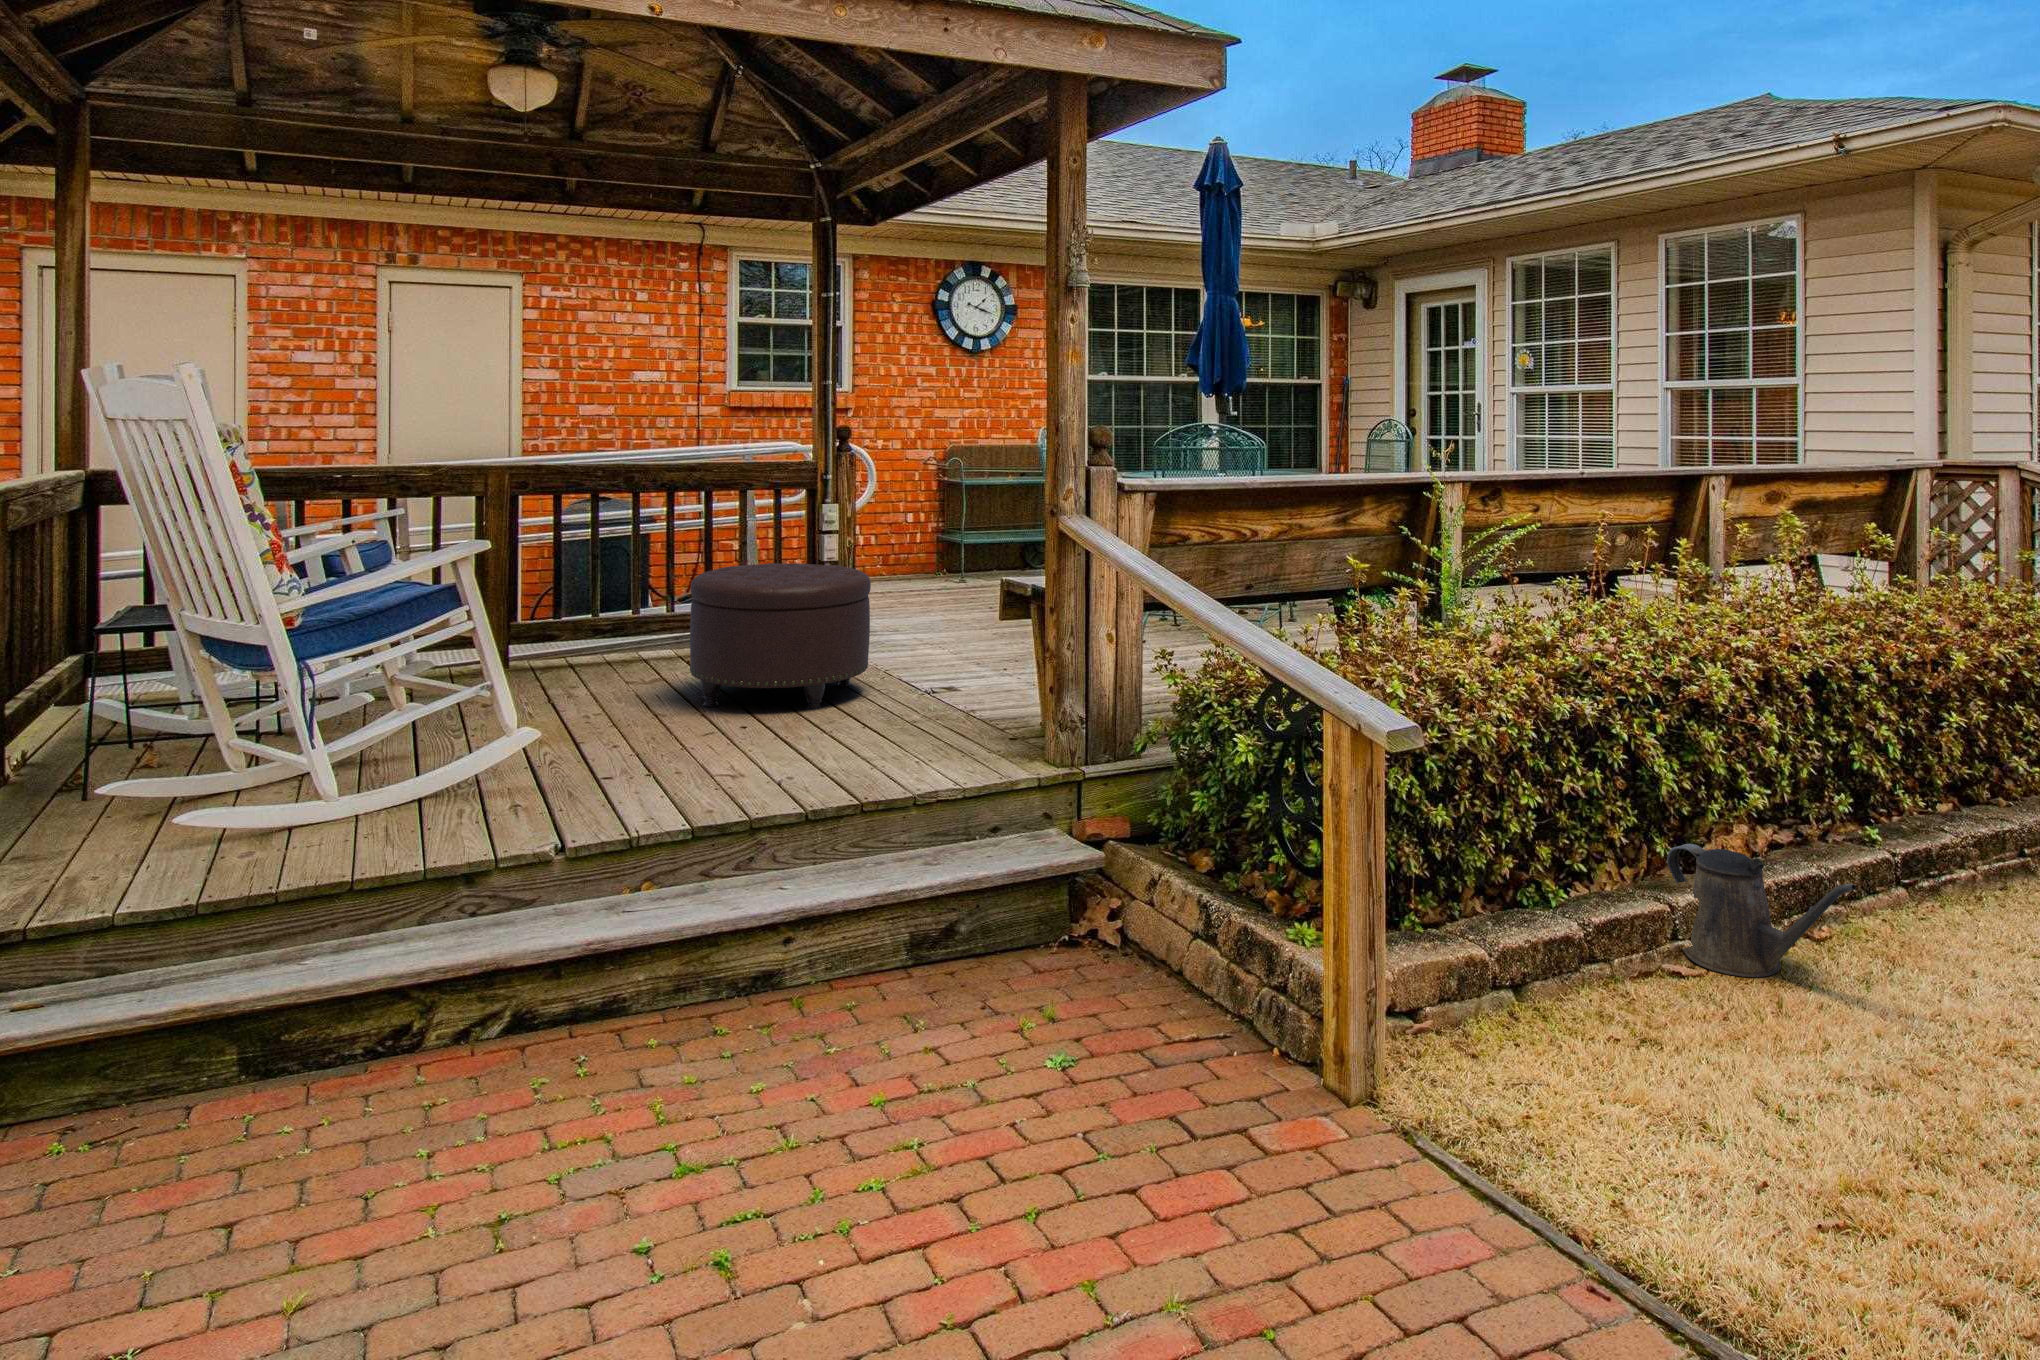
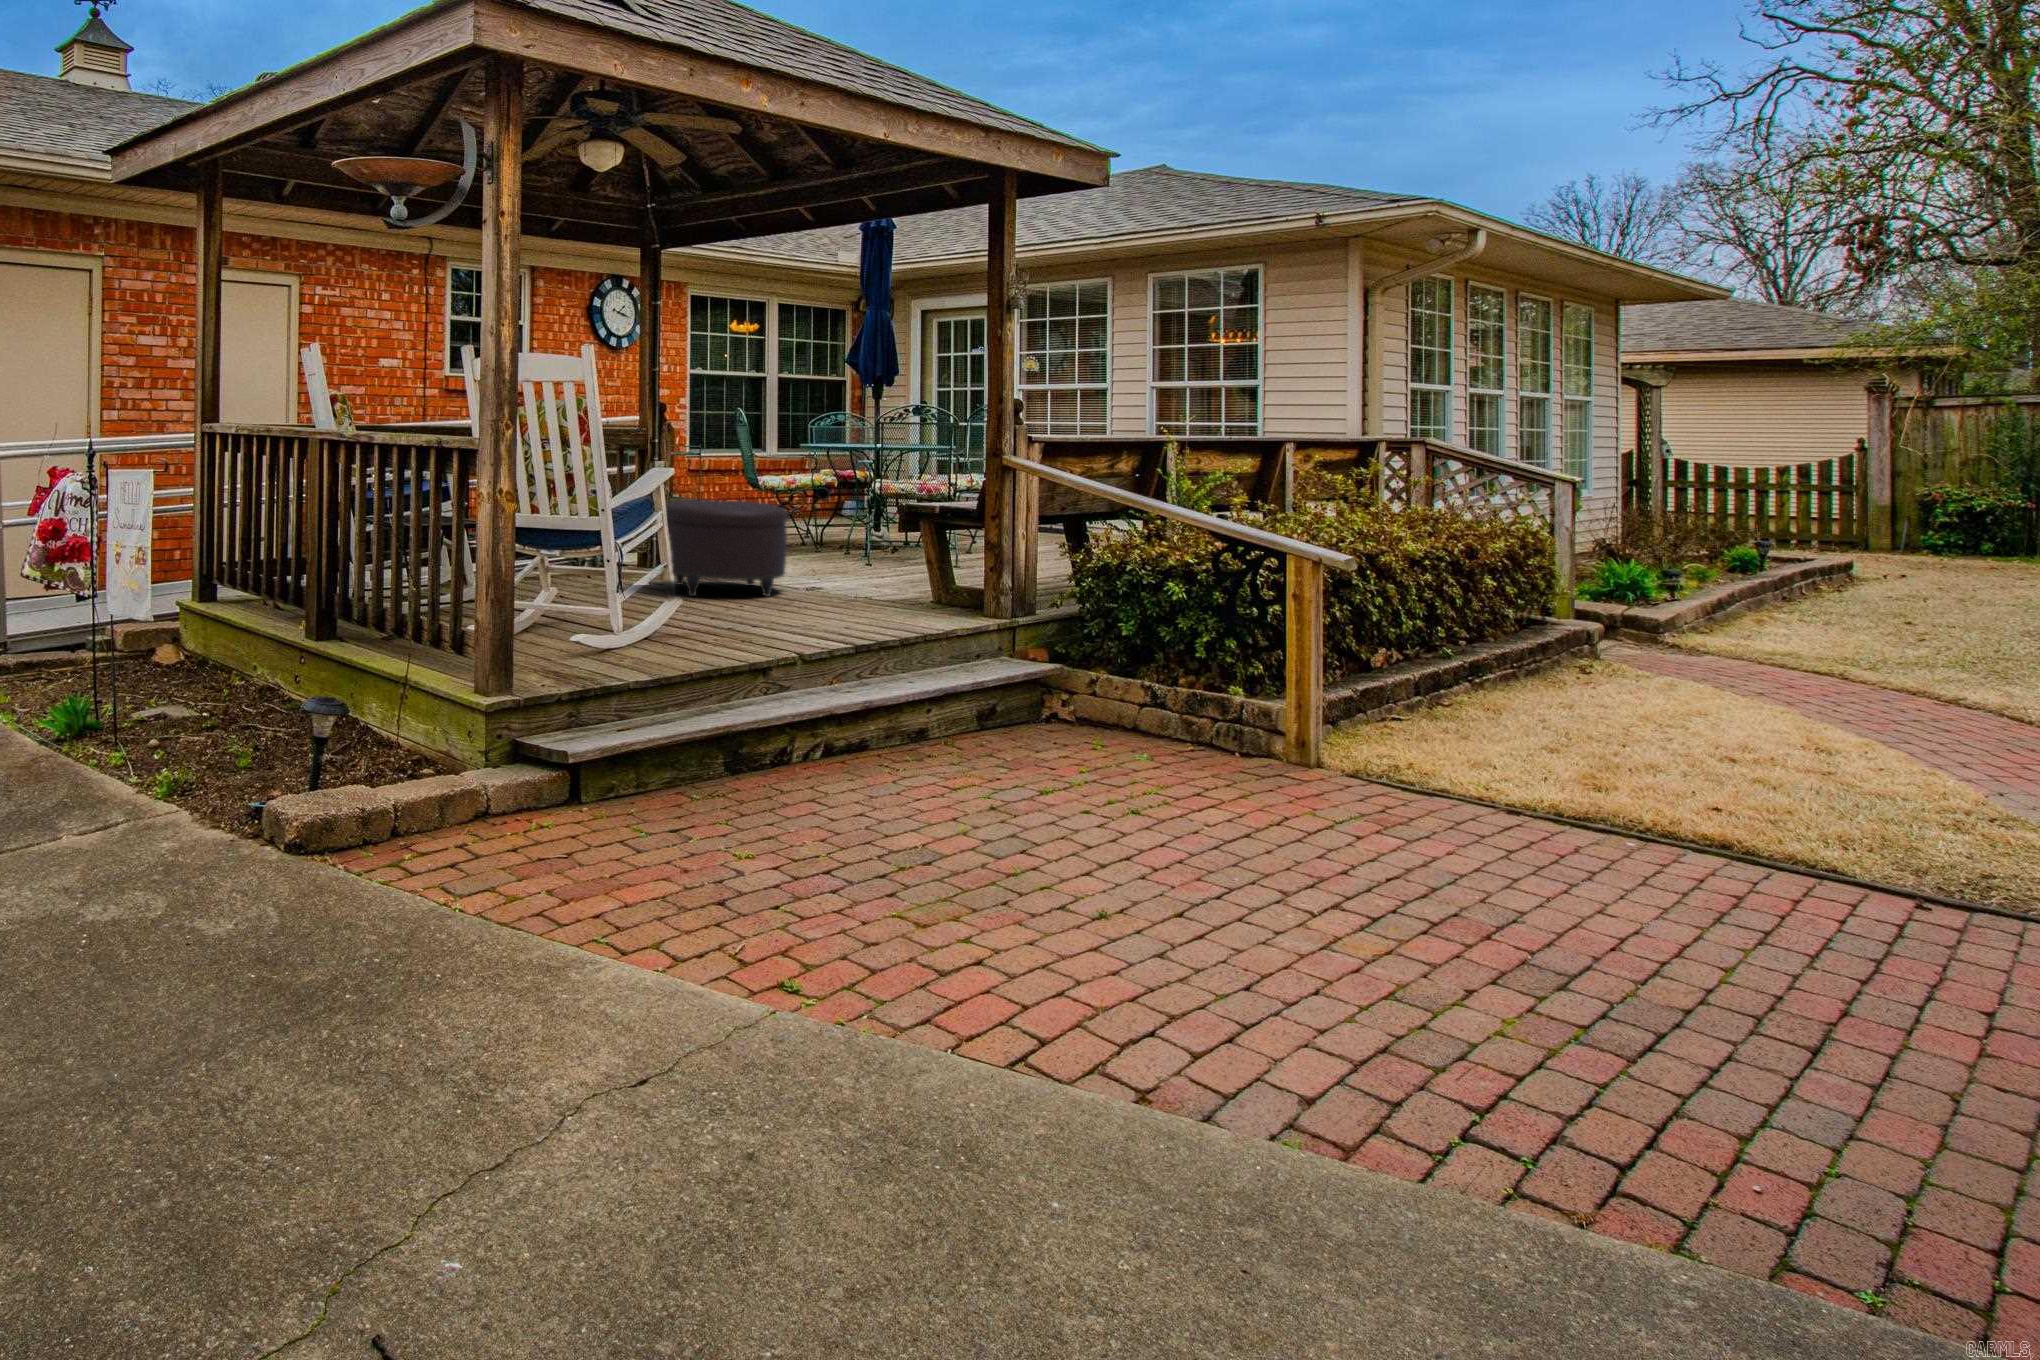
watering can: present [1667,844,1857,977] -> none [1358,650,1491,718]

